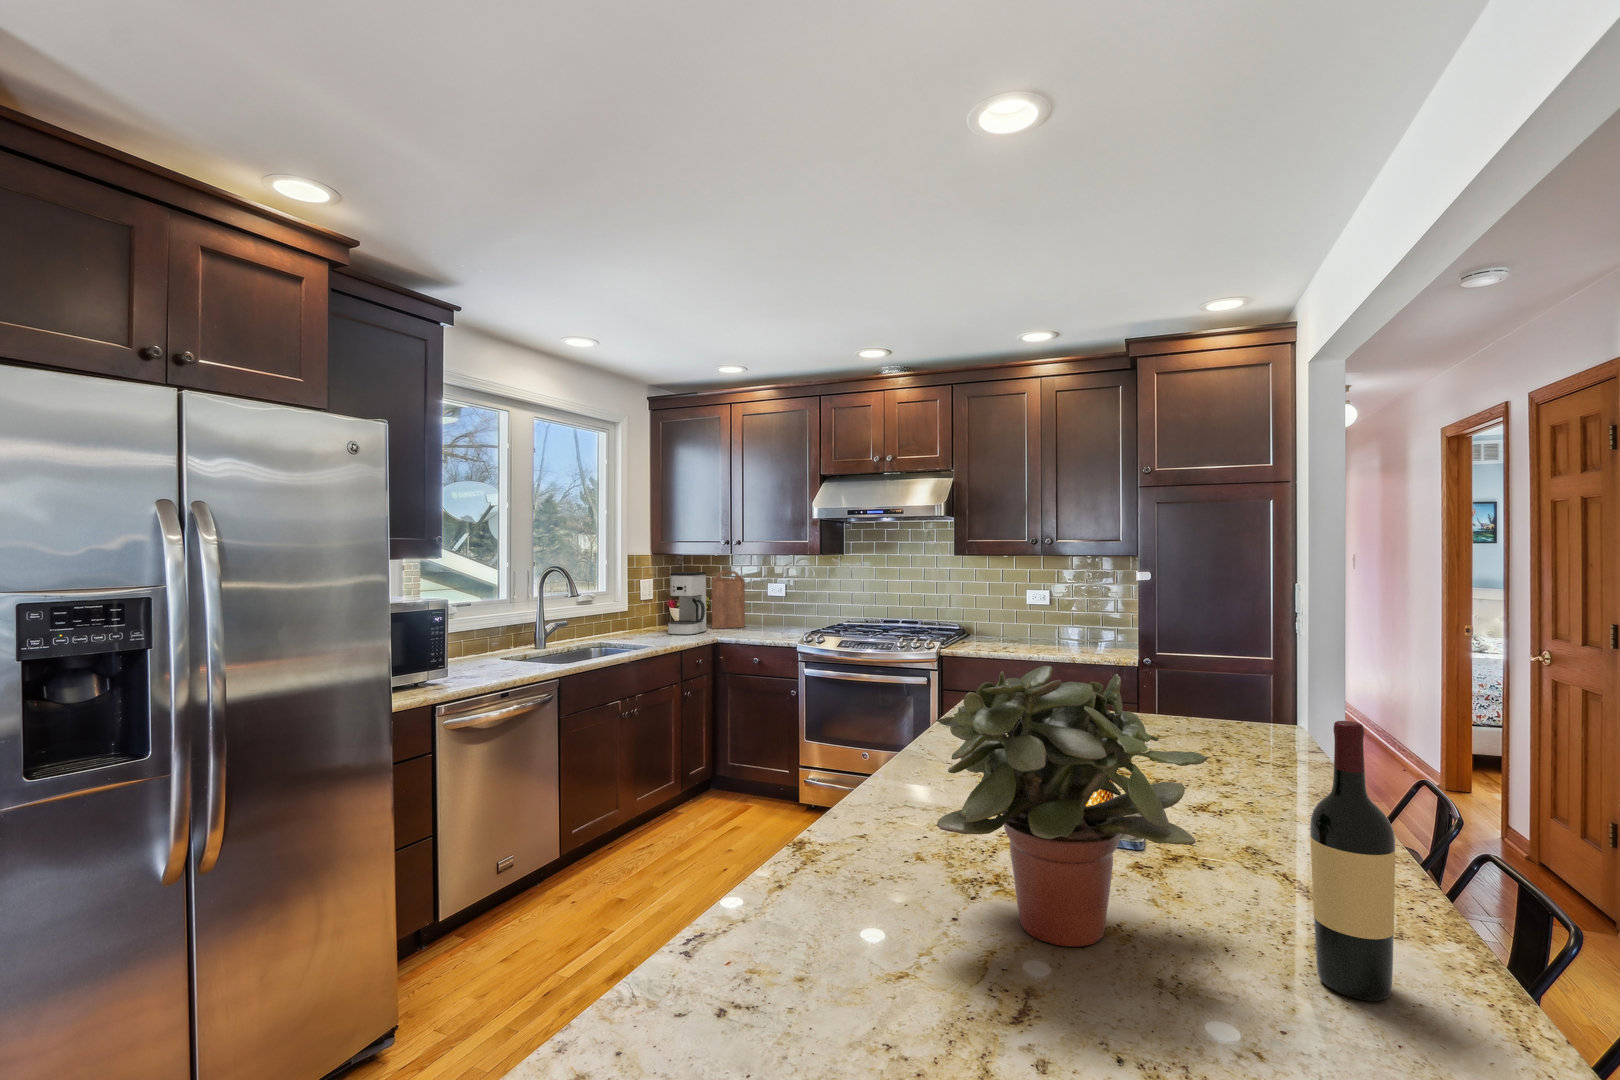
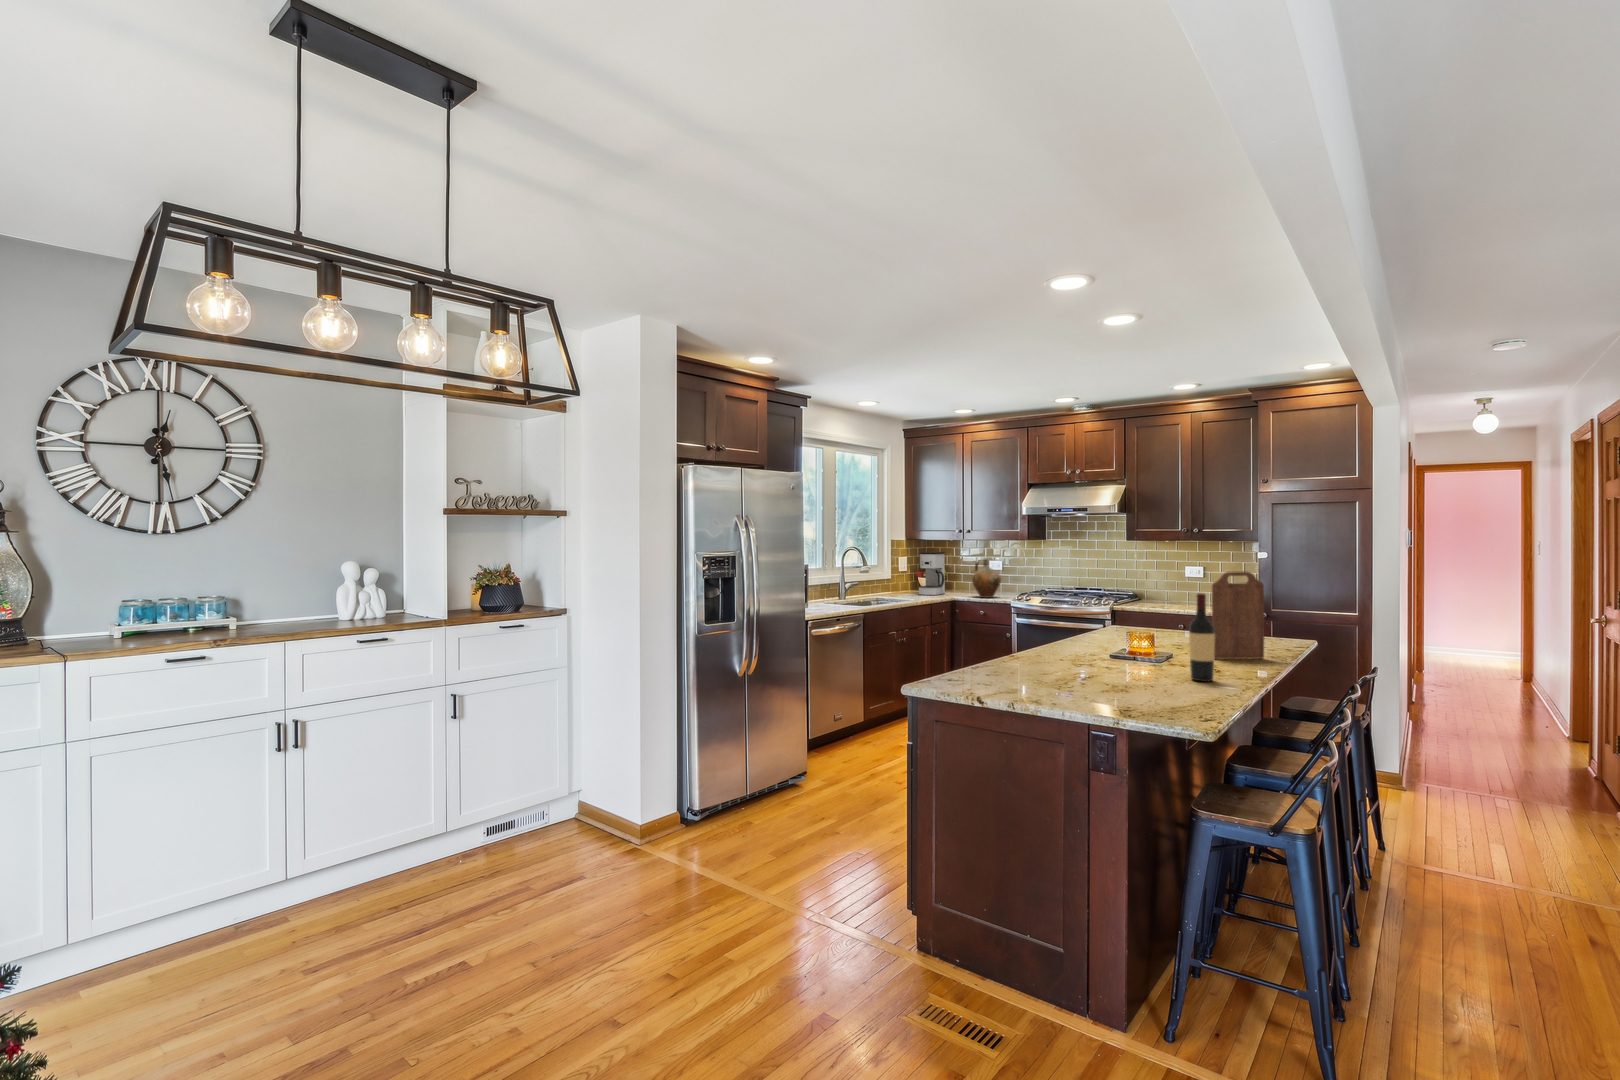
cutting board: present [711,571,745,629] -> present [1212,571,1264,659]
ceramic jug: none [743,583,783,639] -> present [972,559,1001,598]
potted plant: present [936,666,1207,947] -> none [1062,577,1159,672]

